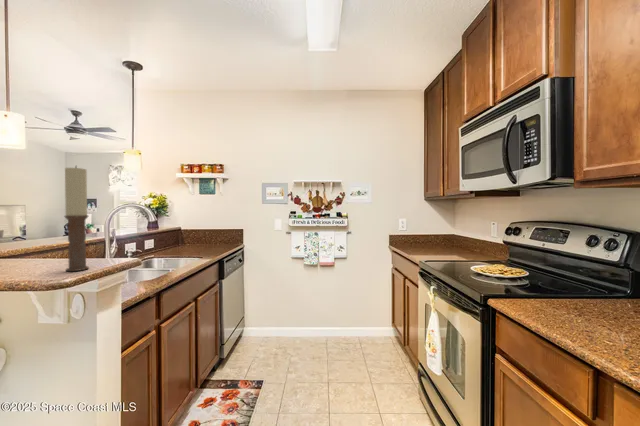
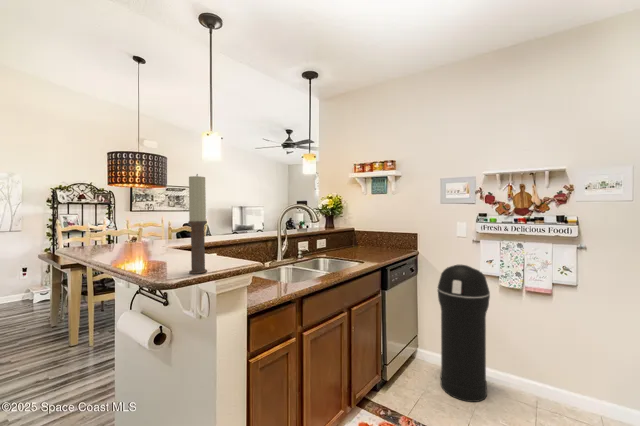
trash can: none [263,251,300,354] -> present [438,265,490,402]

